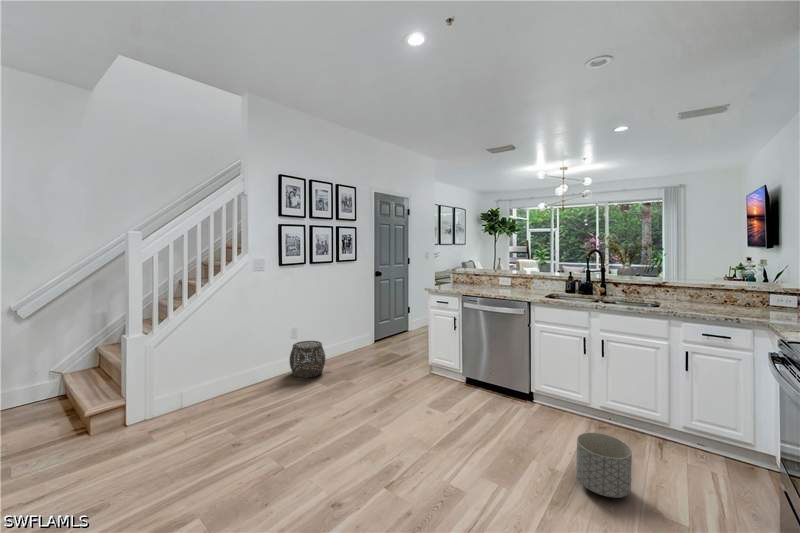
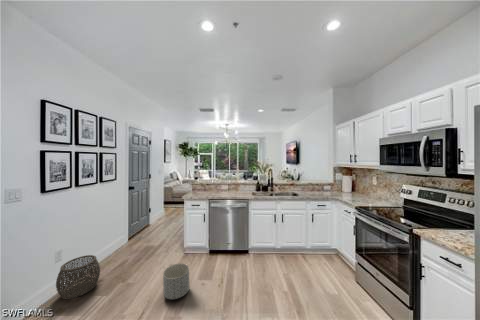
planter: present [576,433,632,498] -> present [163,263,190,299]

